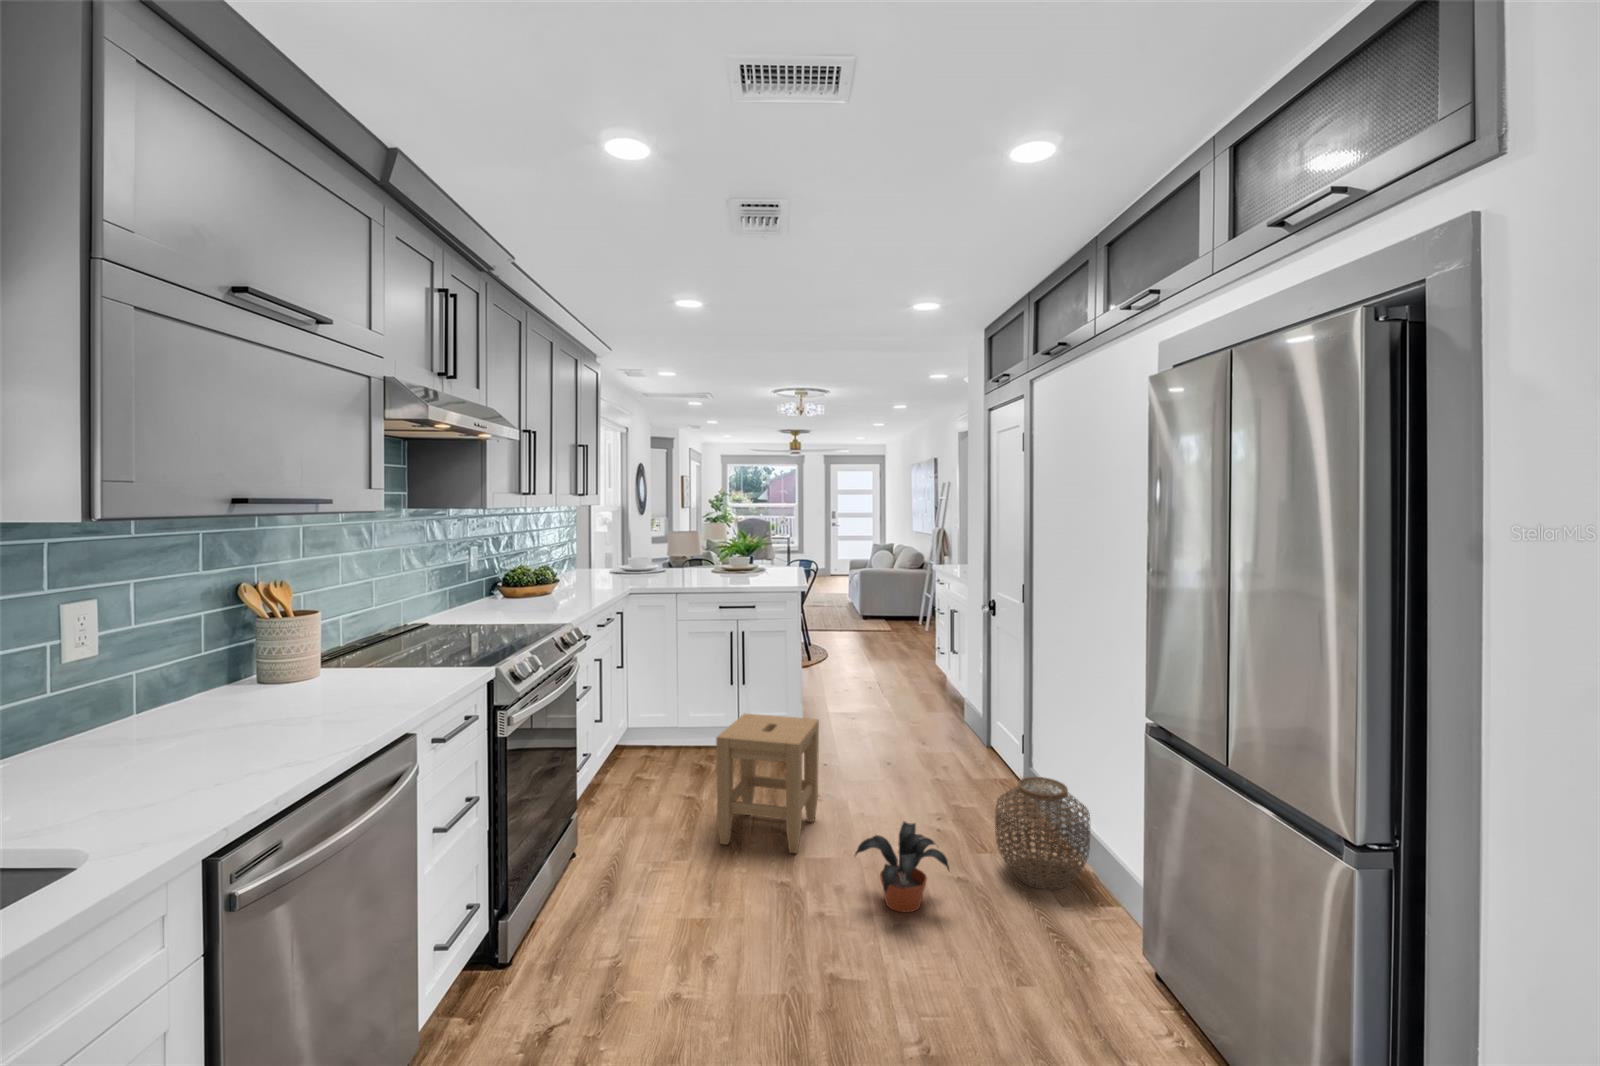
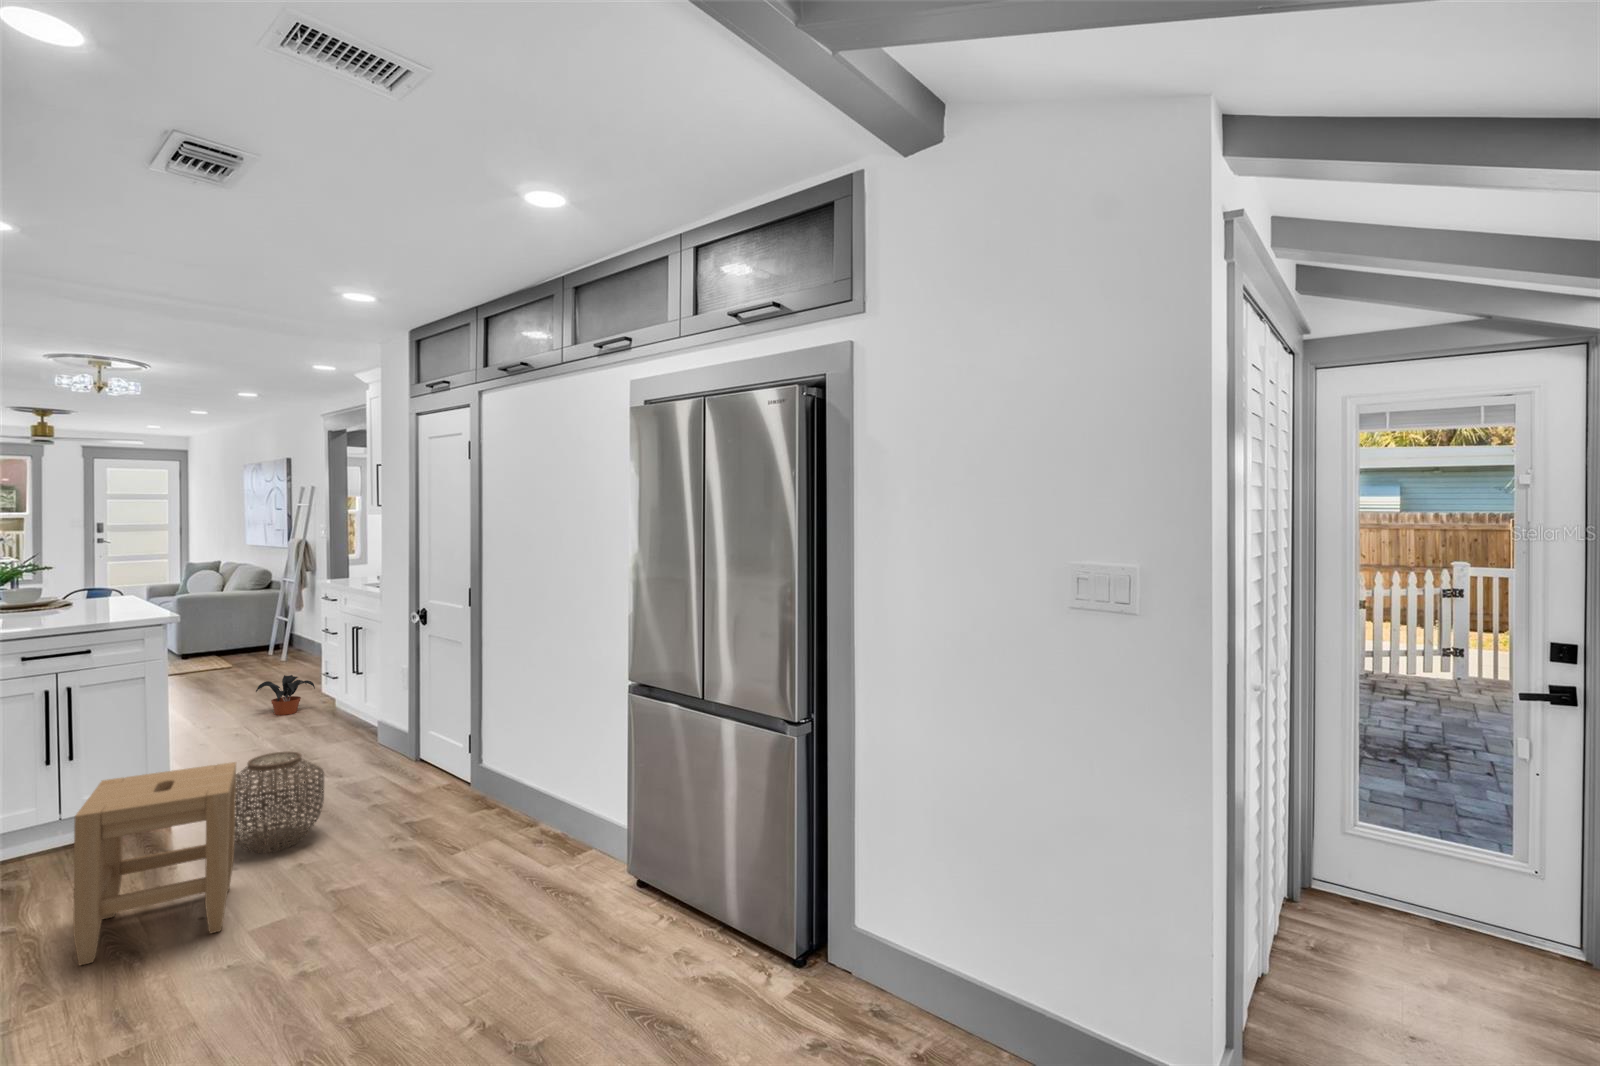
woven basket: present [995,777,1090,890] -> present [234,752,324,853]
potted plant: present [855,822,949,912] -> present [256,675,315,715]

